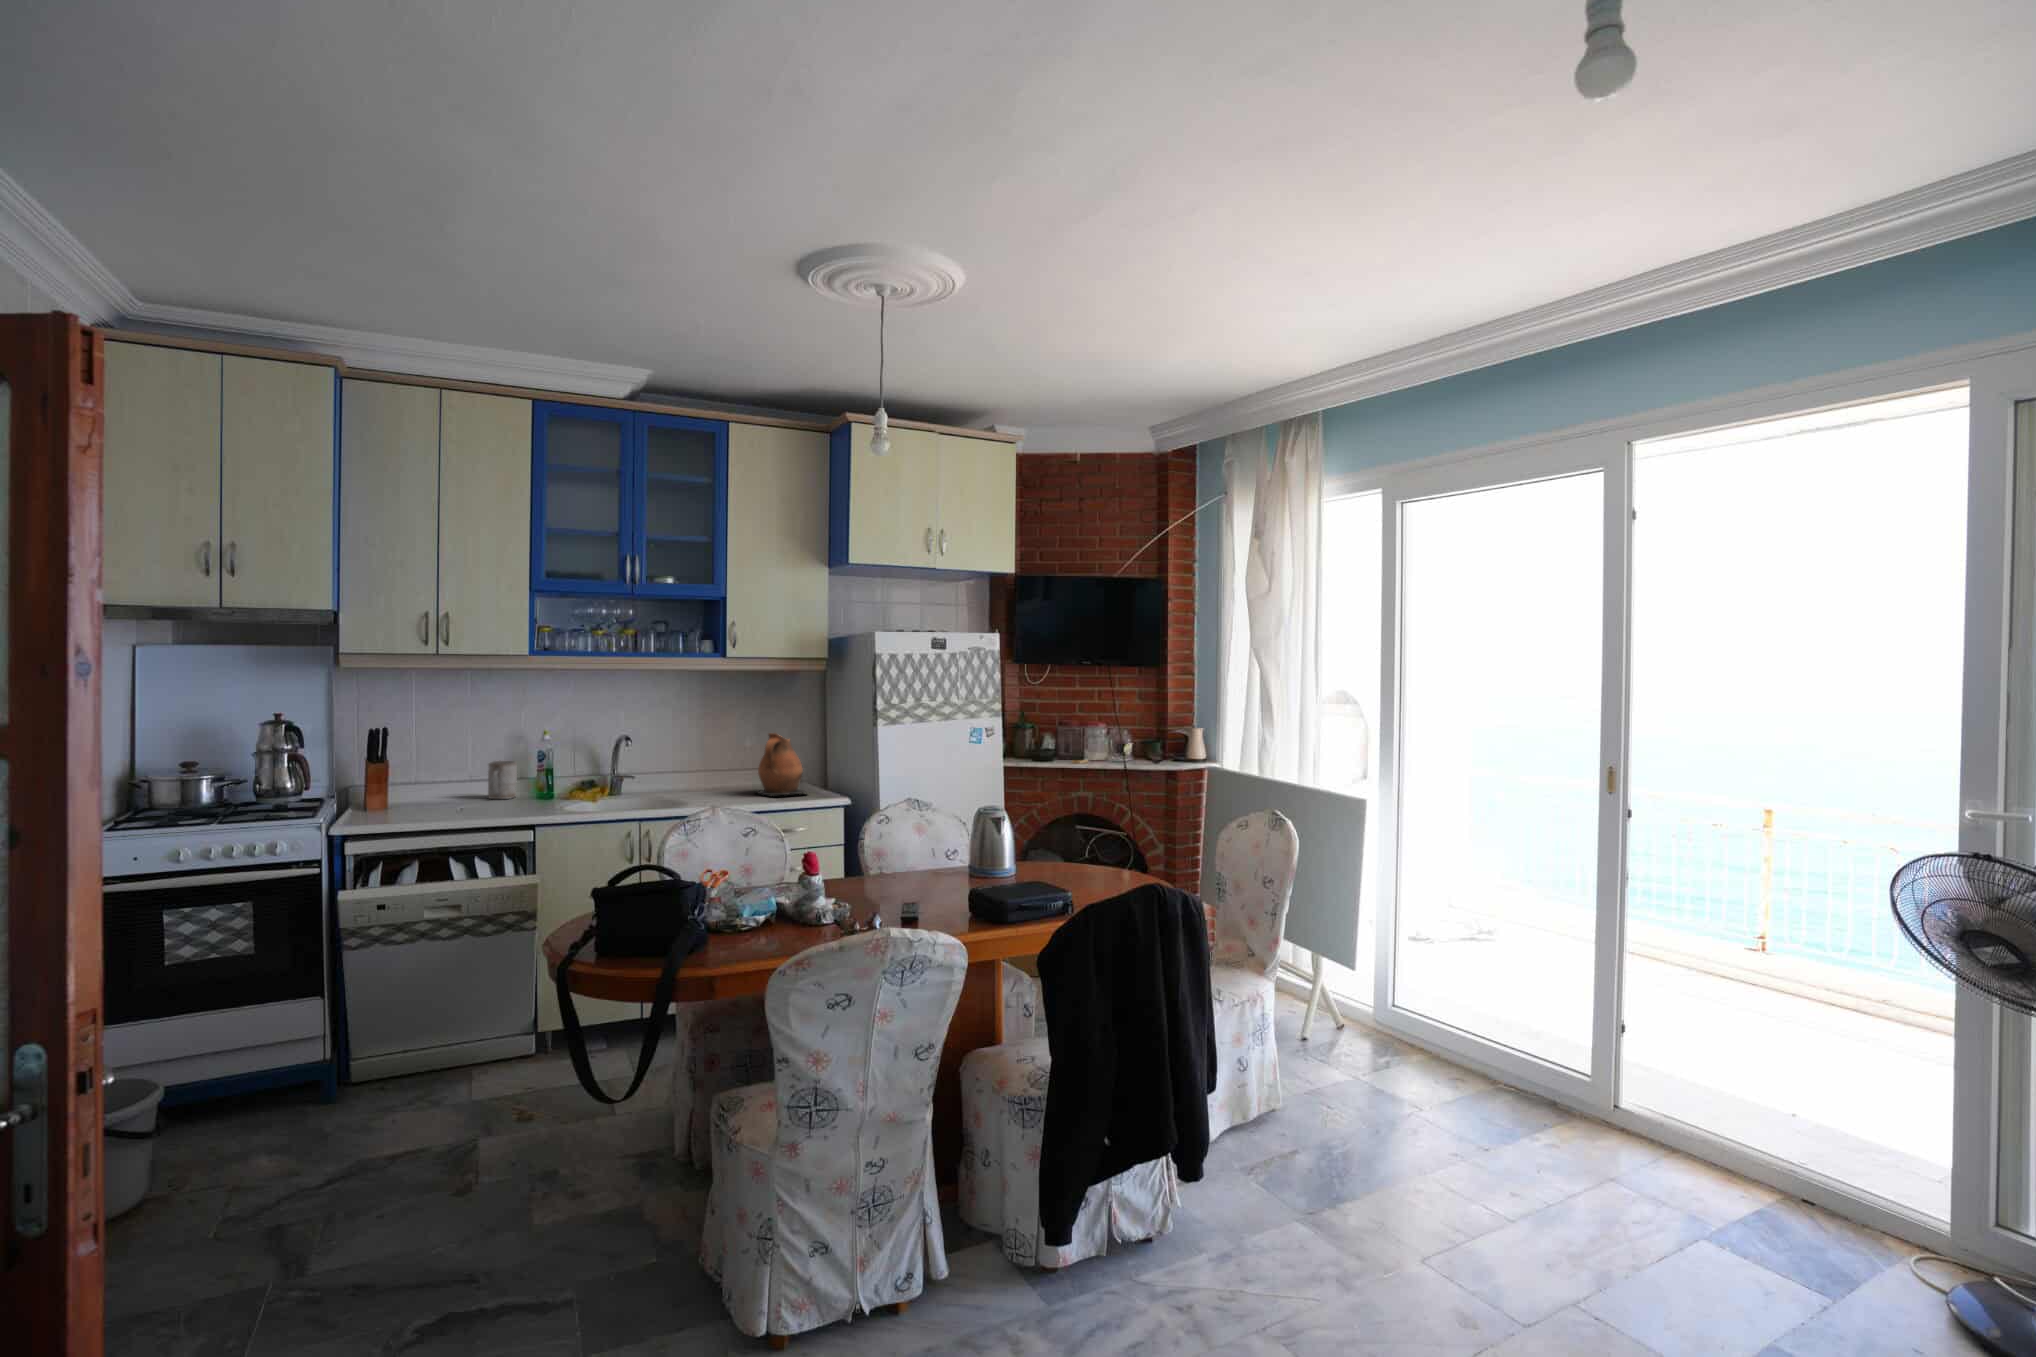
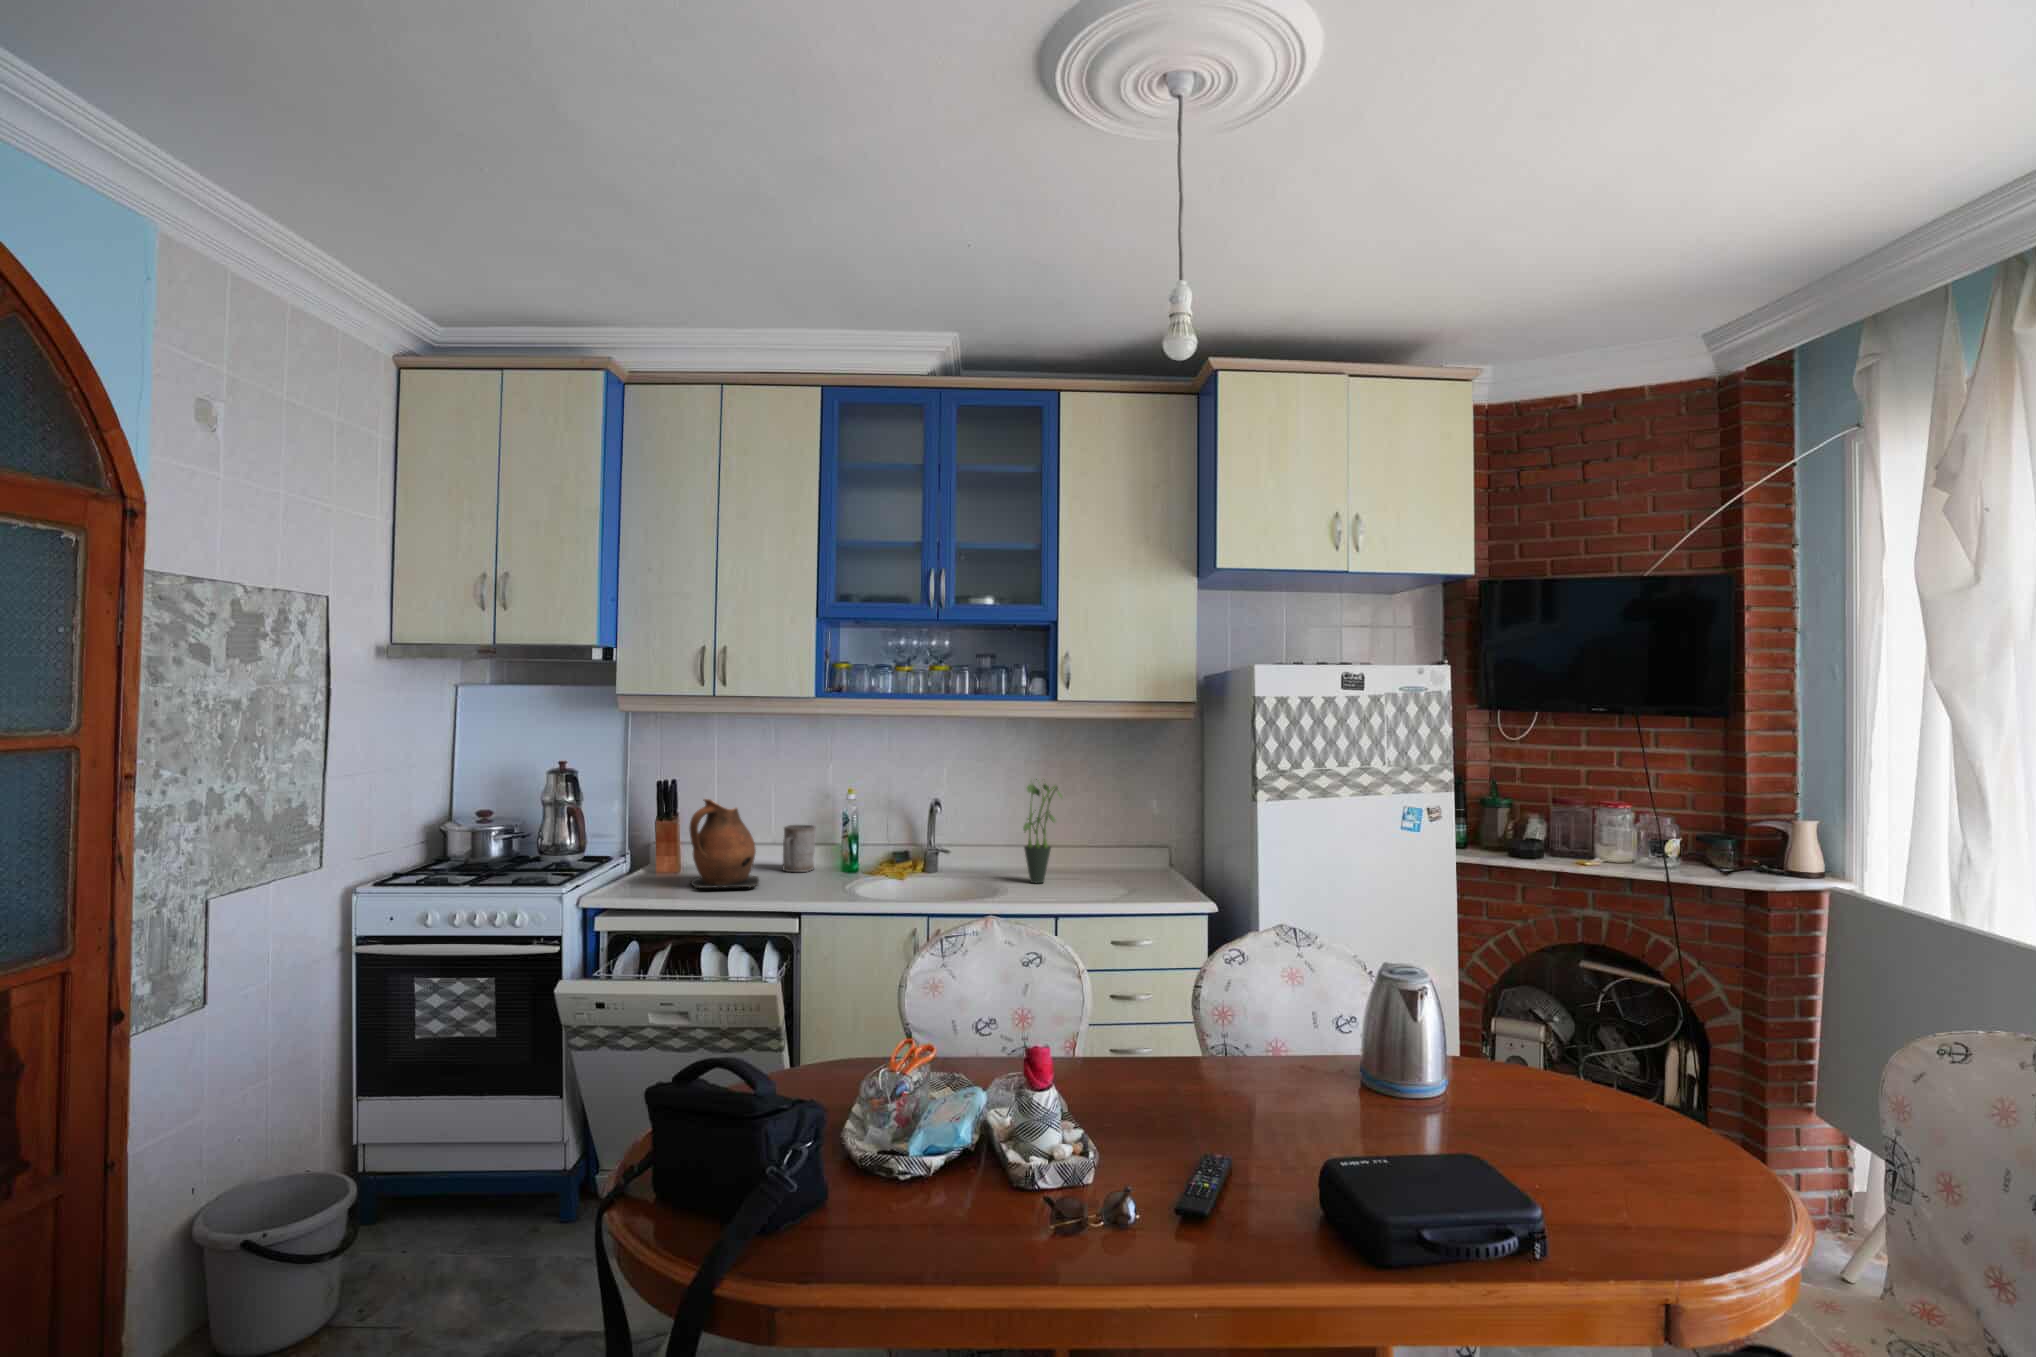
potted plant: none [699,717,731,796] -> present [1023,779,1062,883]
ceramic pitcher: present [757,733,808,795] -> present [689,799,759,888]

